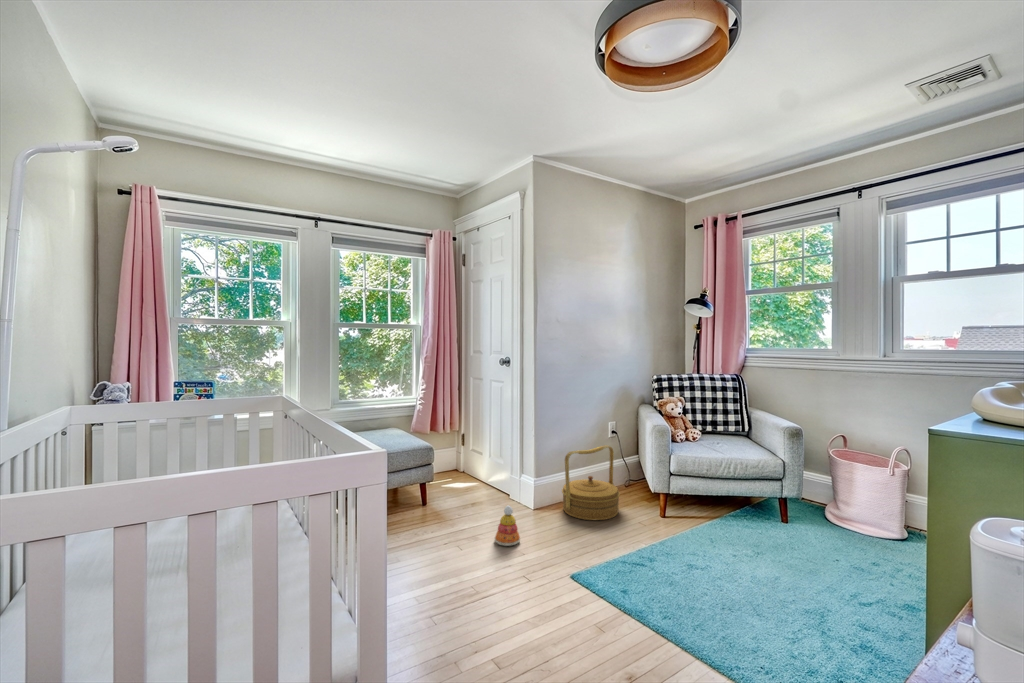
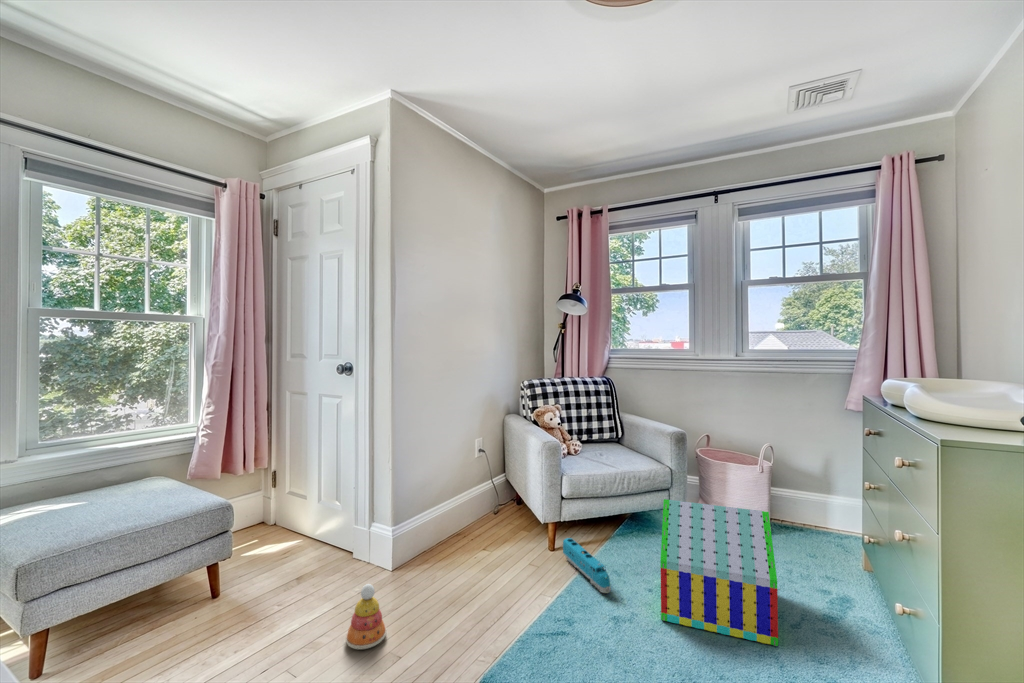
woven basket: present [562,445,620,520] -> none [430,470,504,574]
toy house: none [732,480,854,612] -> present [661,499,778,646]
toy train: none [668,507,697,550] -> present [563,538,610,593]

